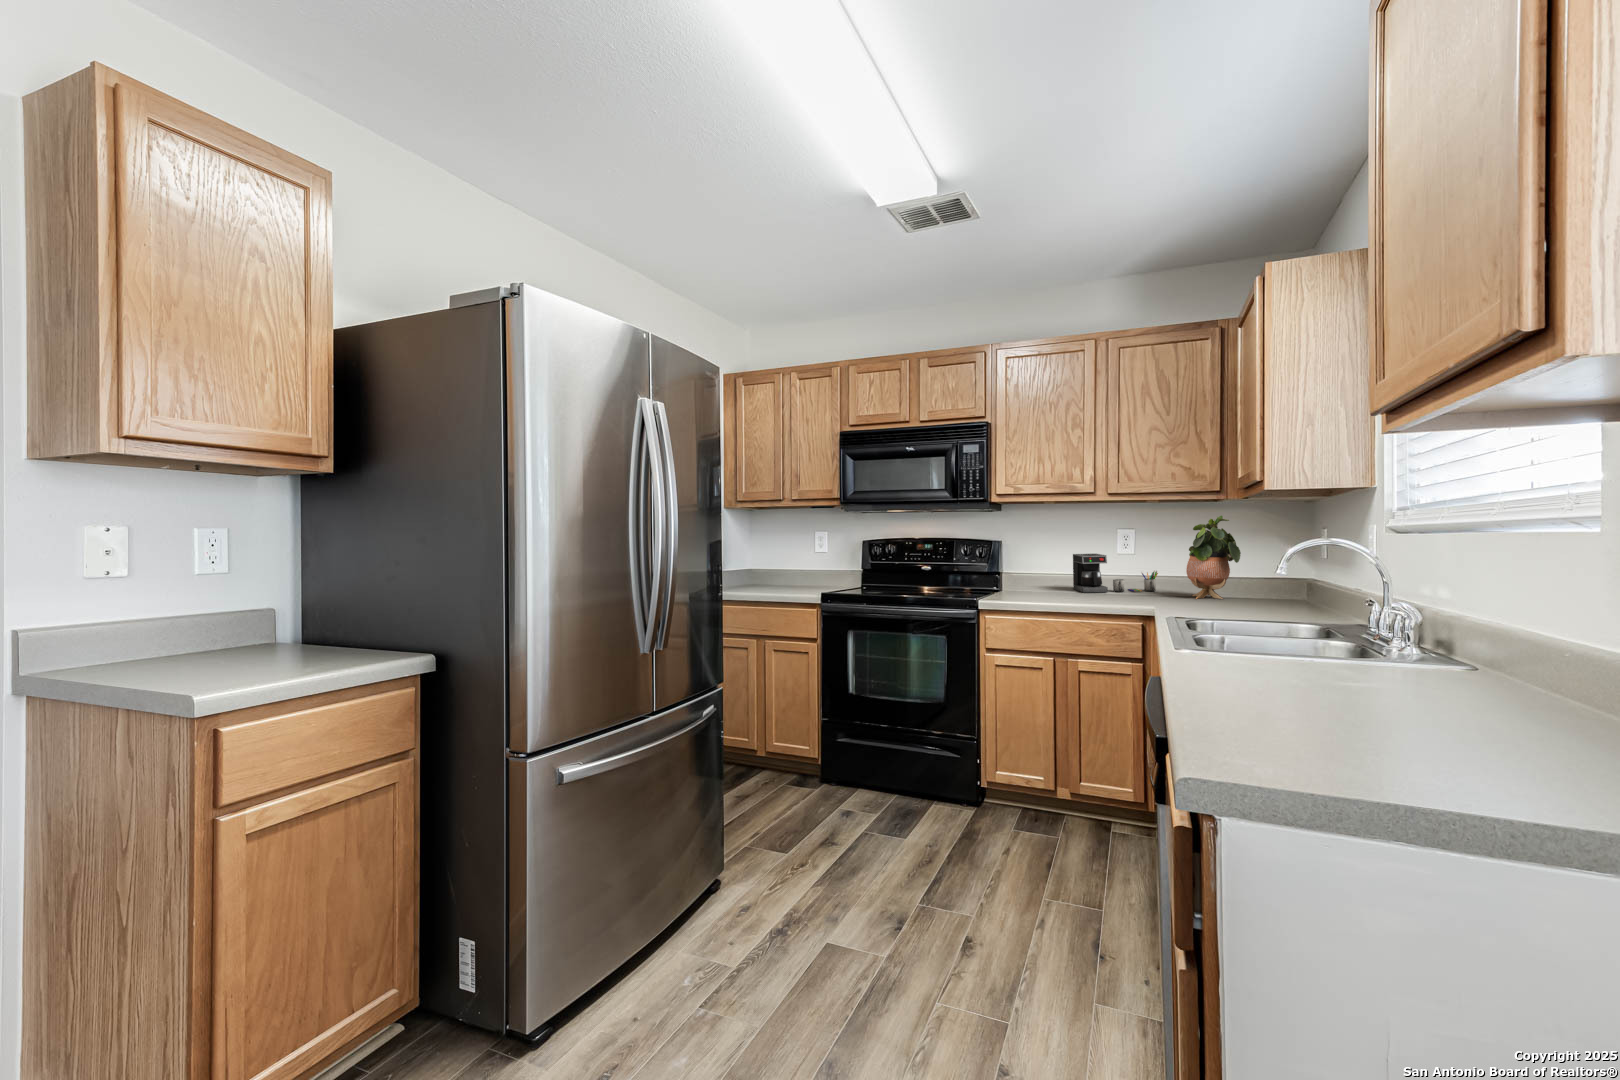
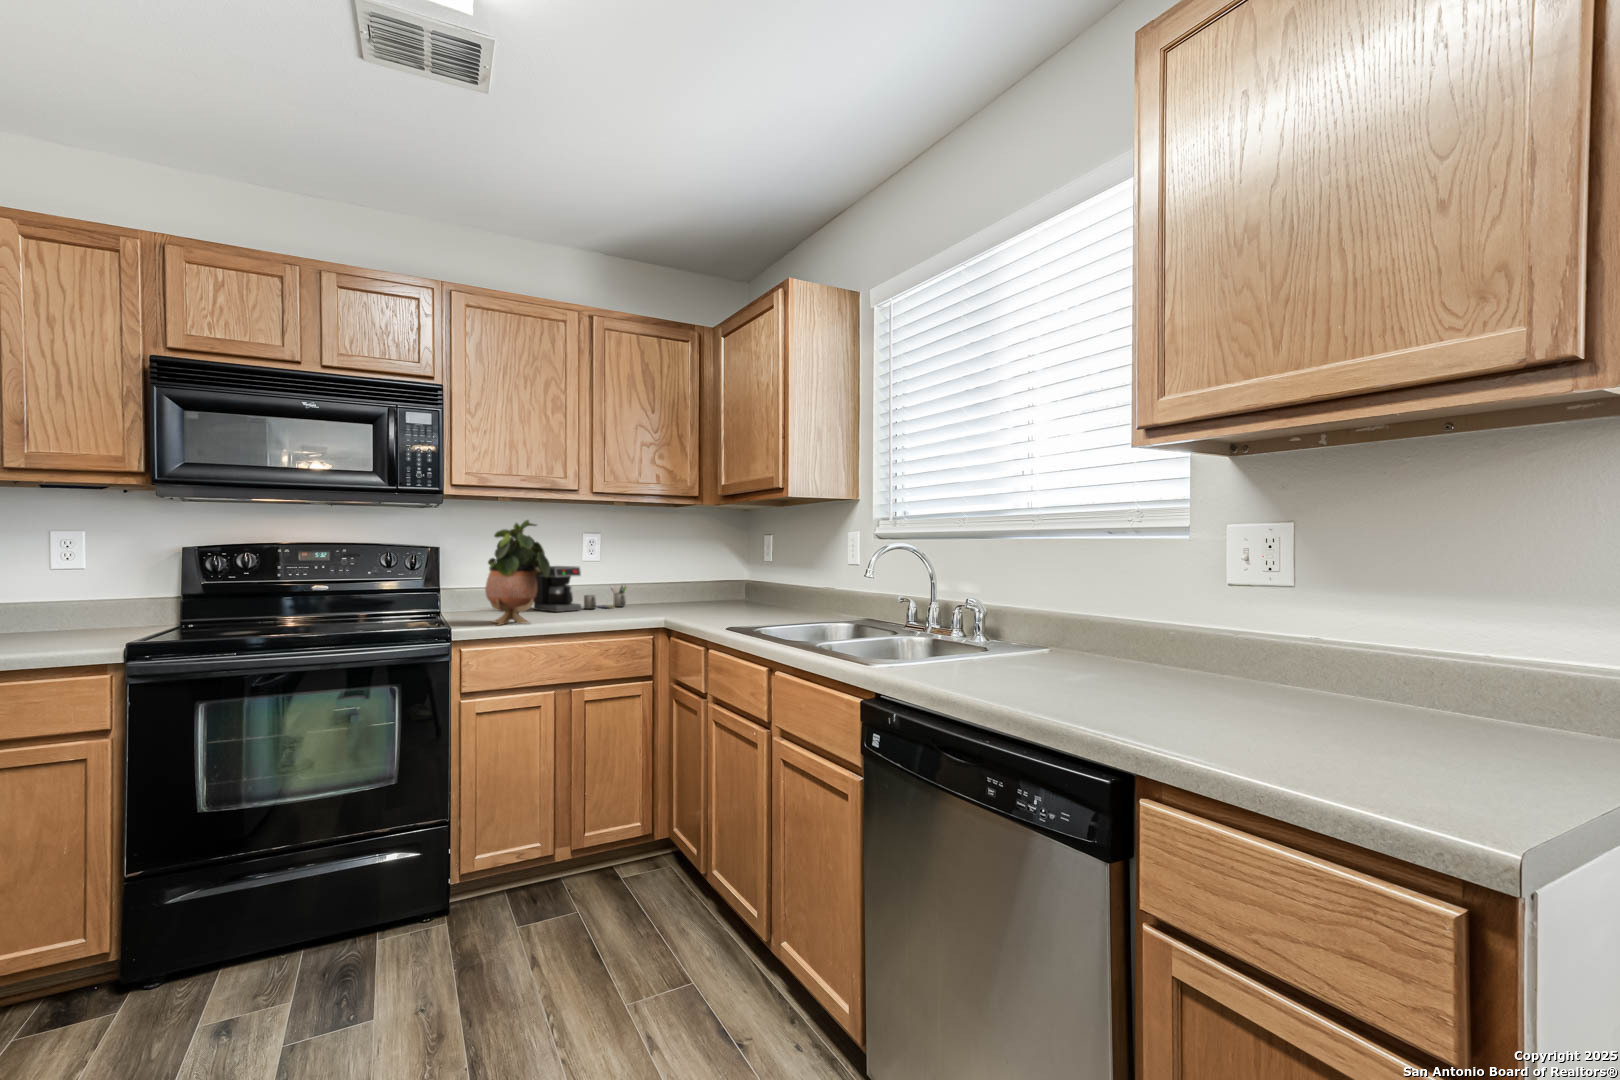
potted plant: present [1186,516,1241,599] -> present [485,520,550,625]

